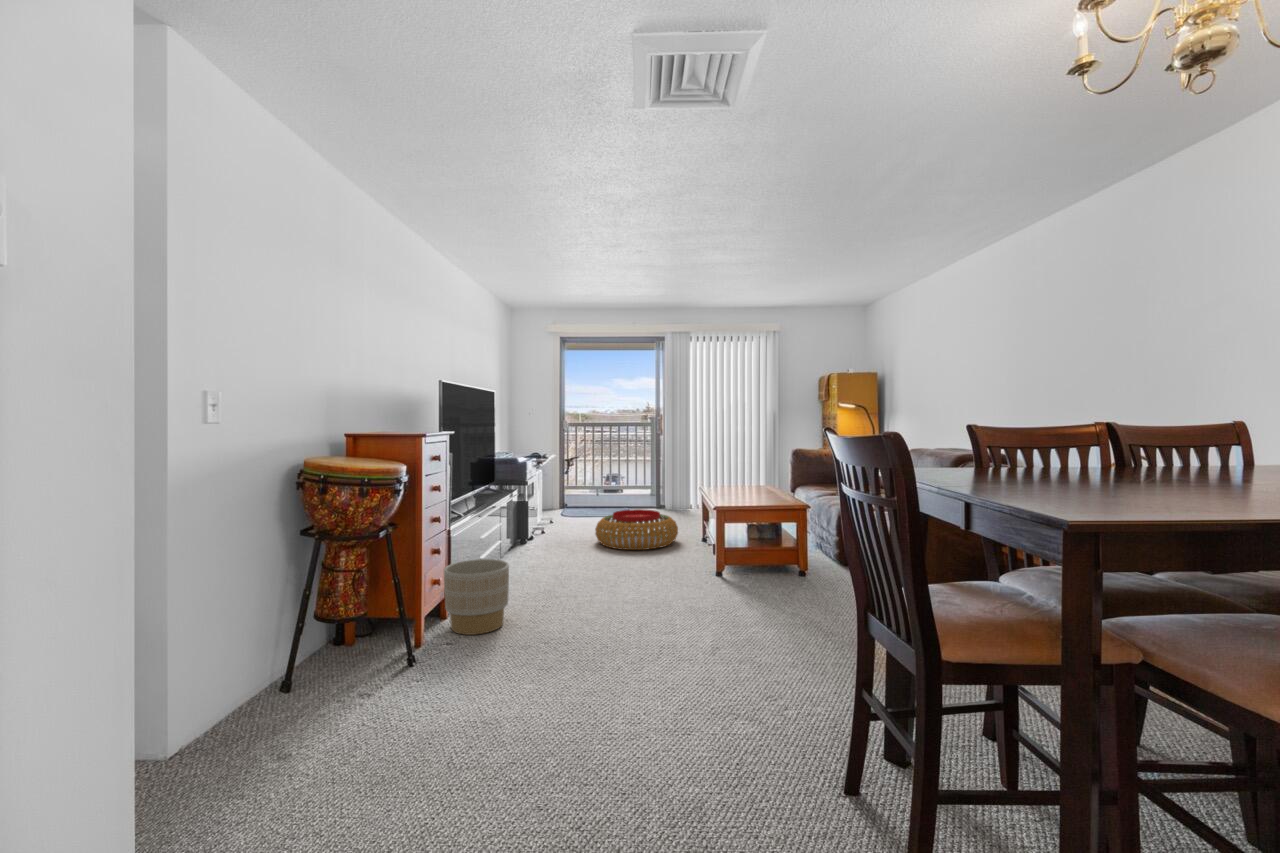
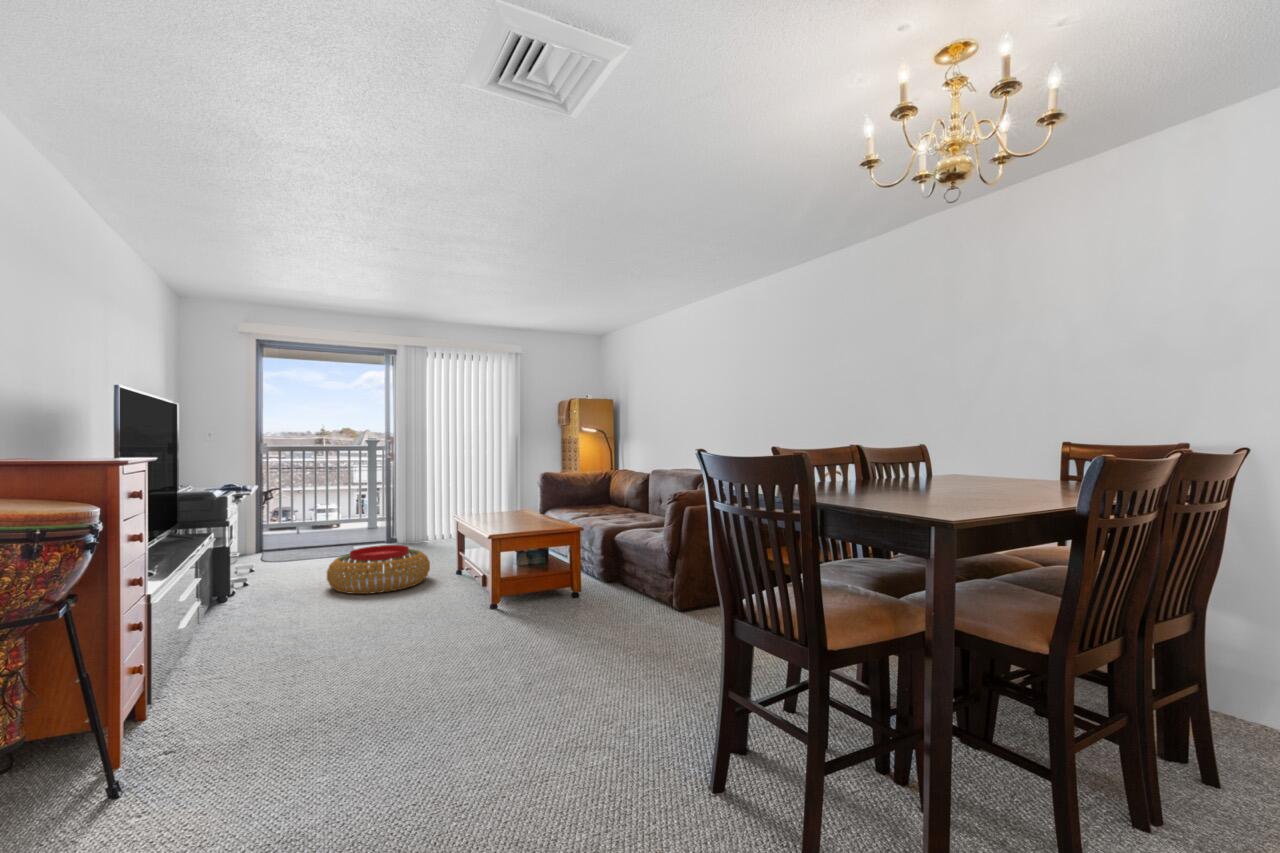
planter: present [444,559,509,635] -> none [151,626,255,735]

